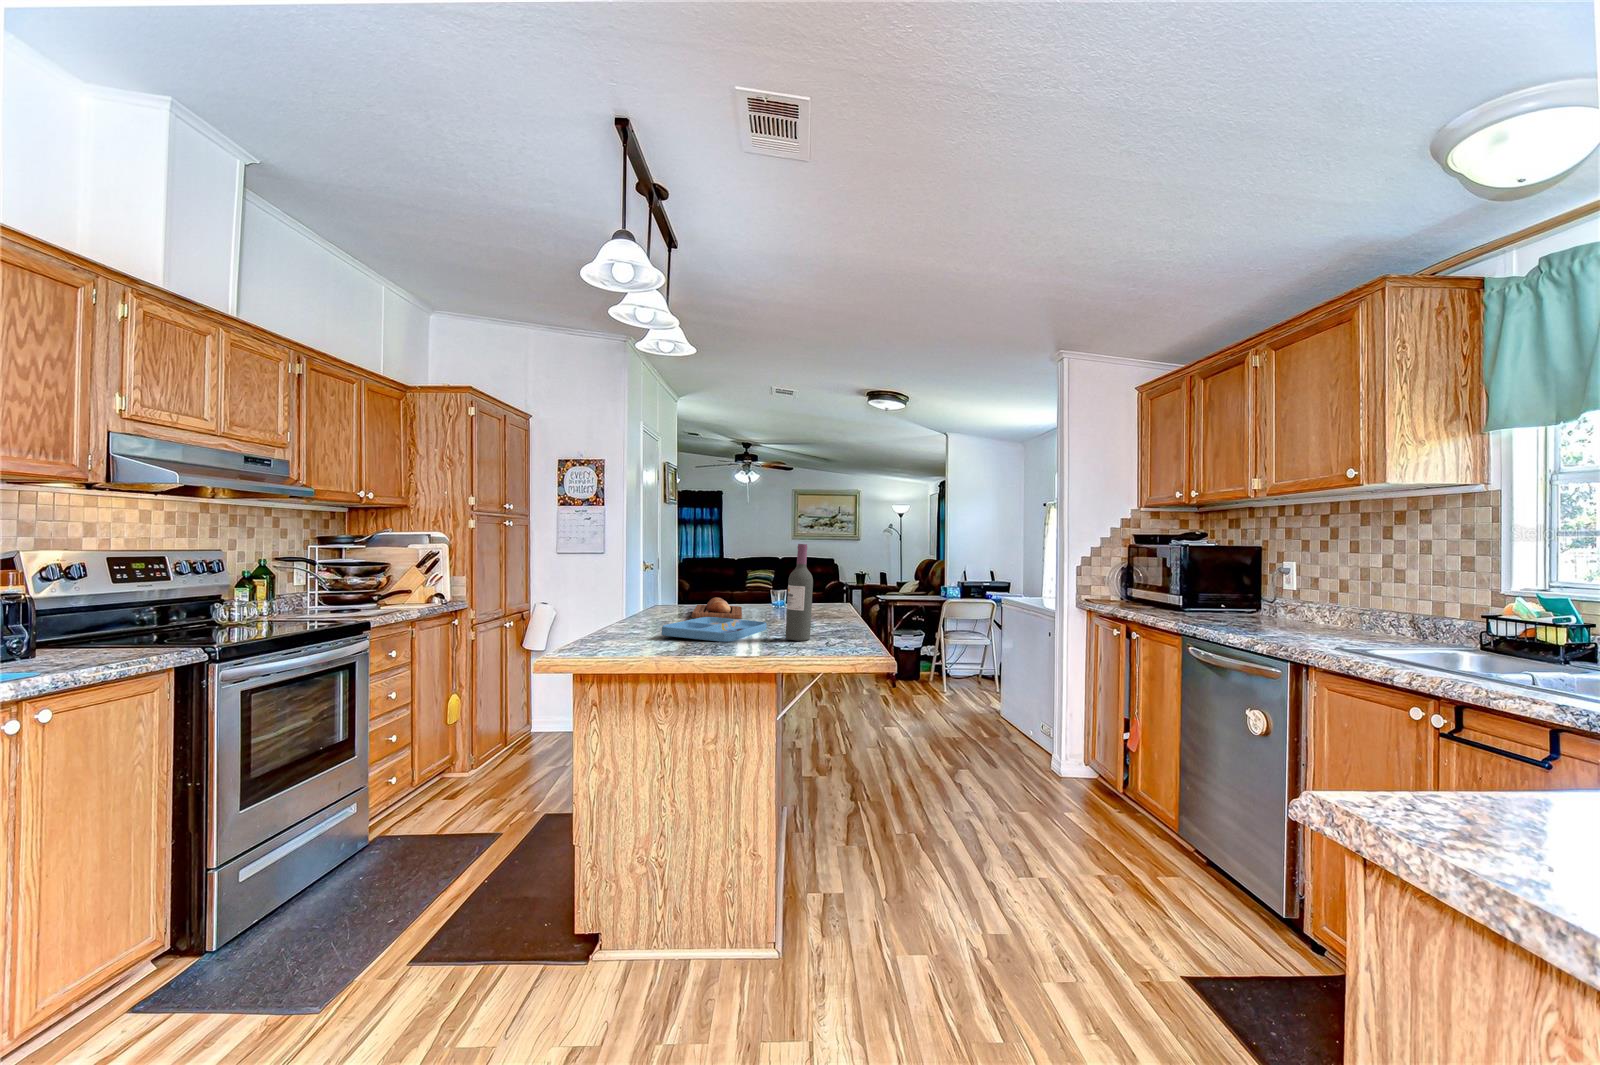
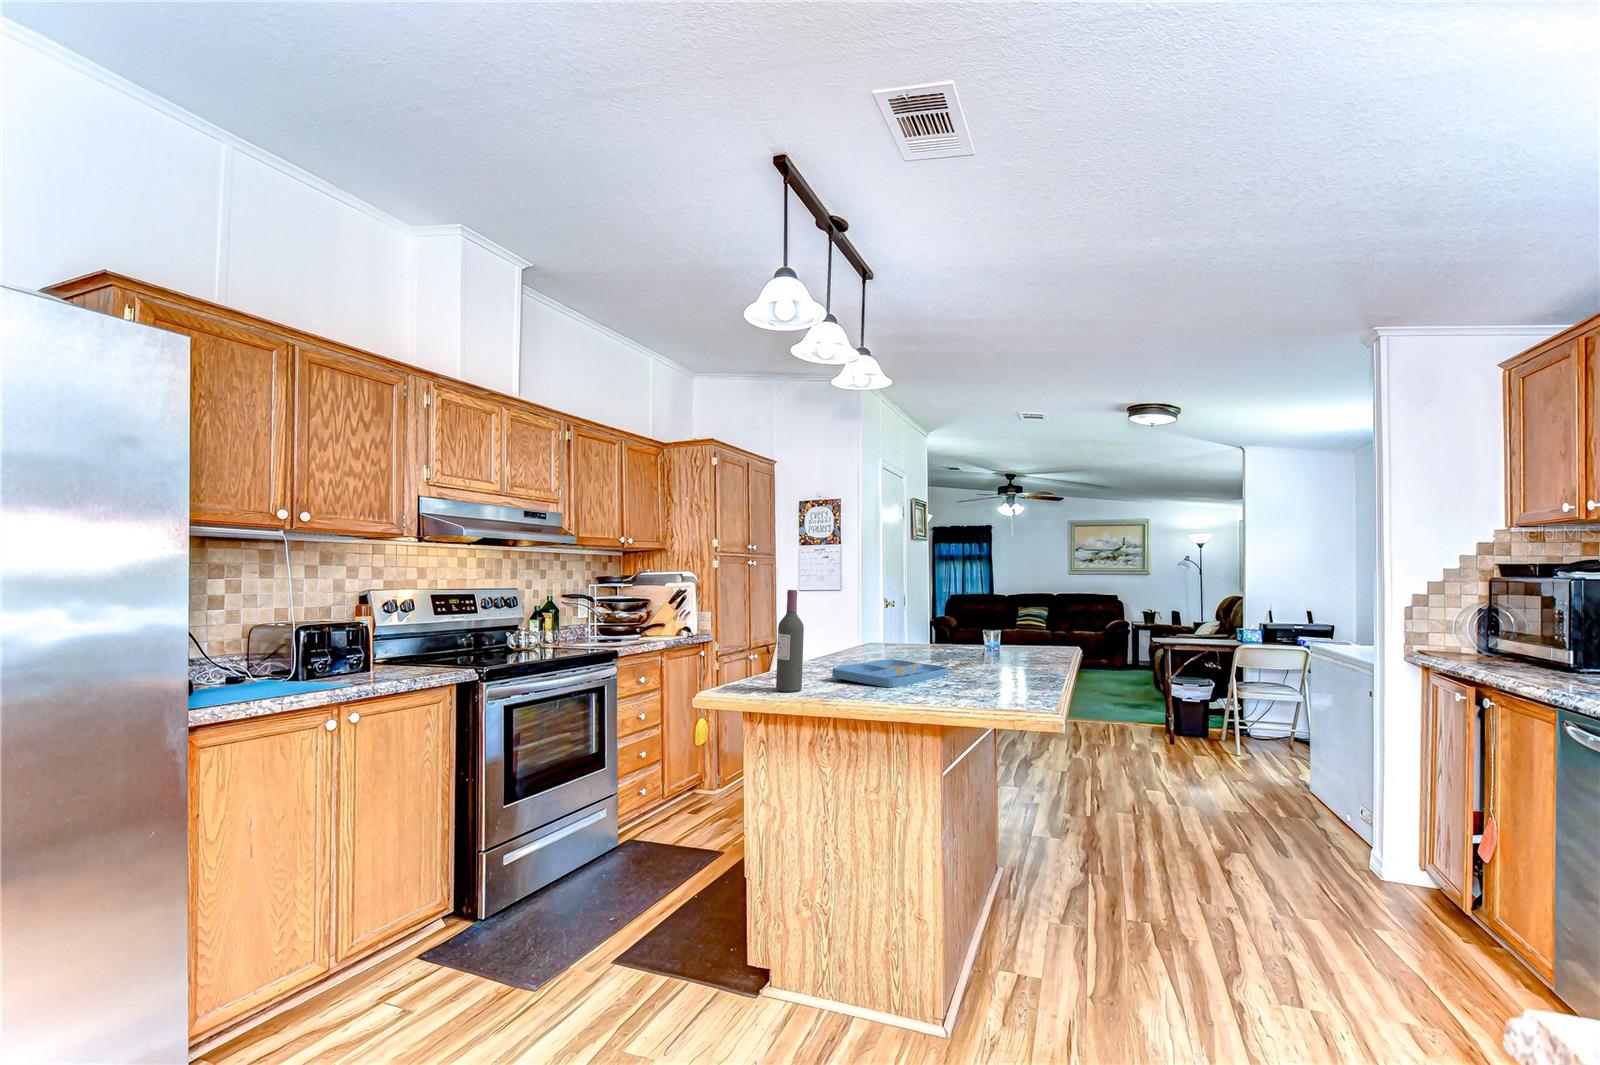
wine bottle: present [786,544,813,641] -> present [776,590,804,692]
bread loaf: present [692,597,742,619] -> none [884,638,945,663]

